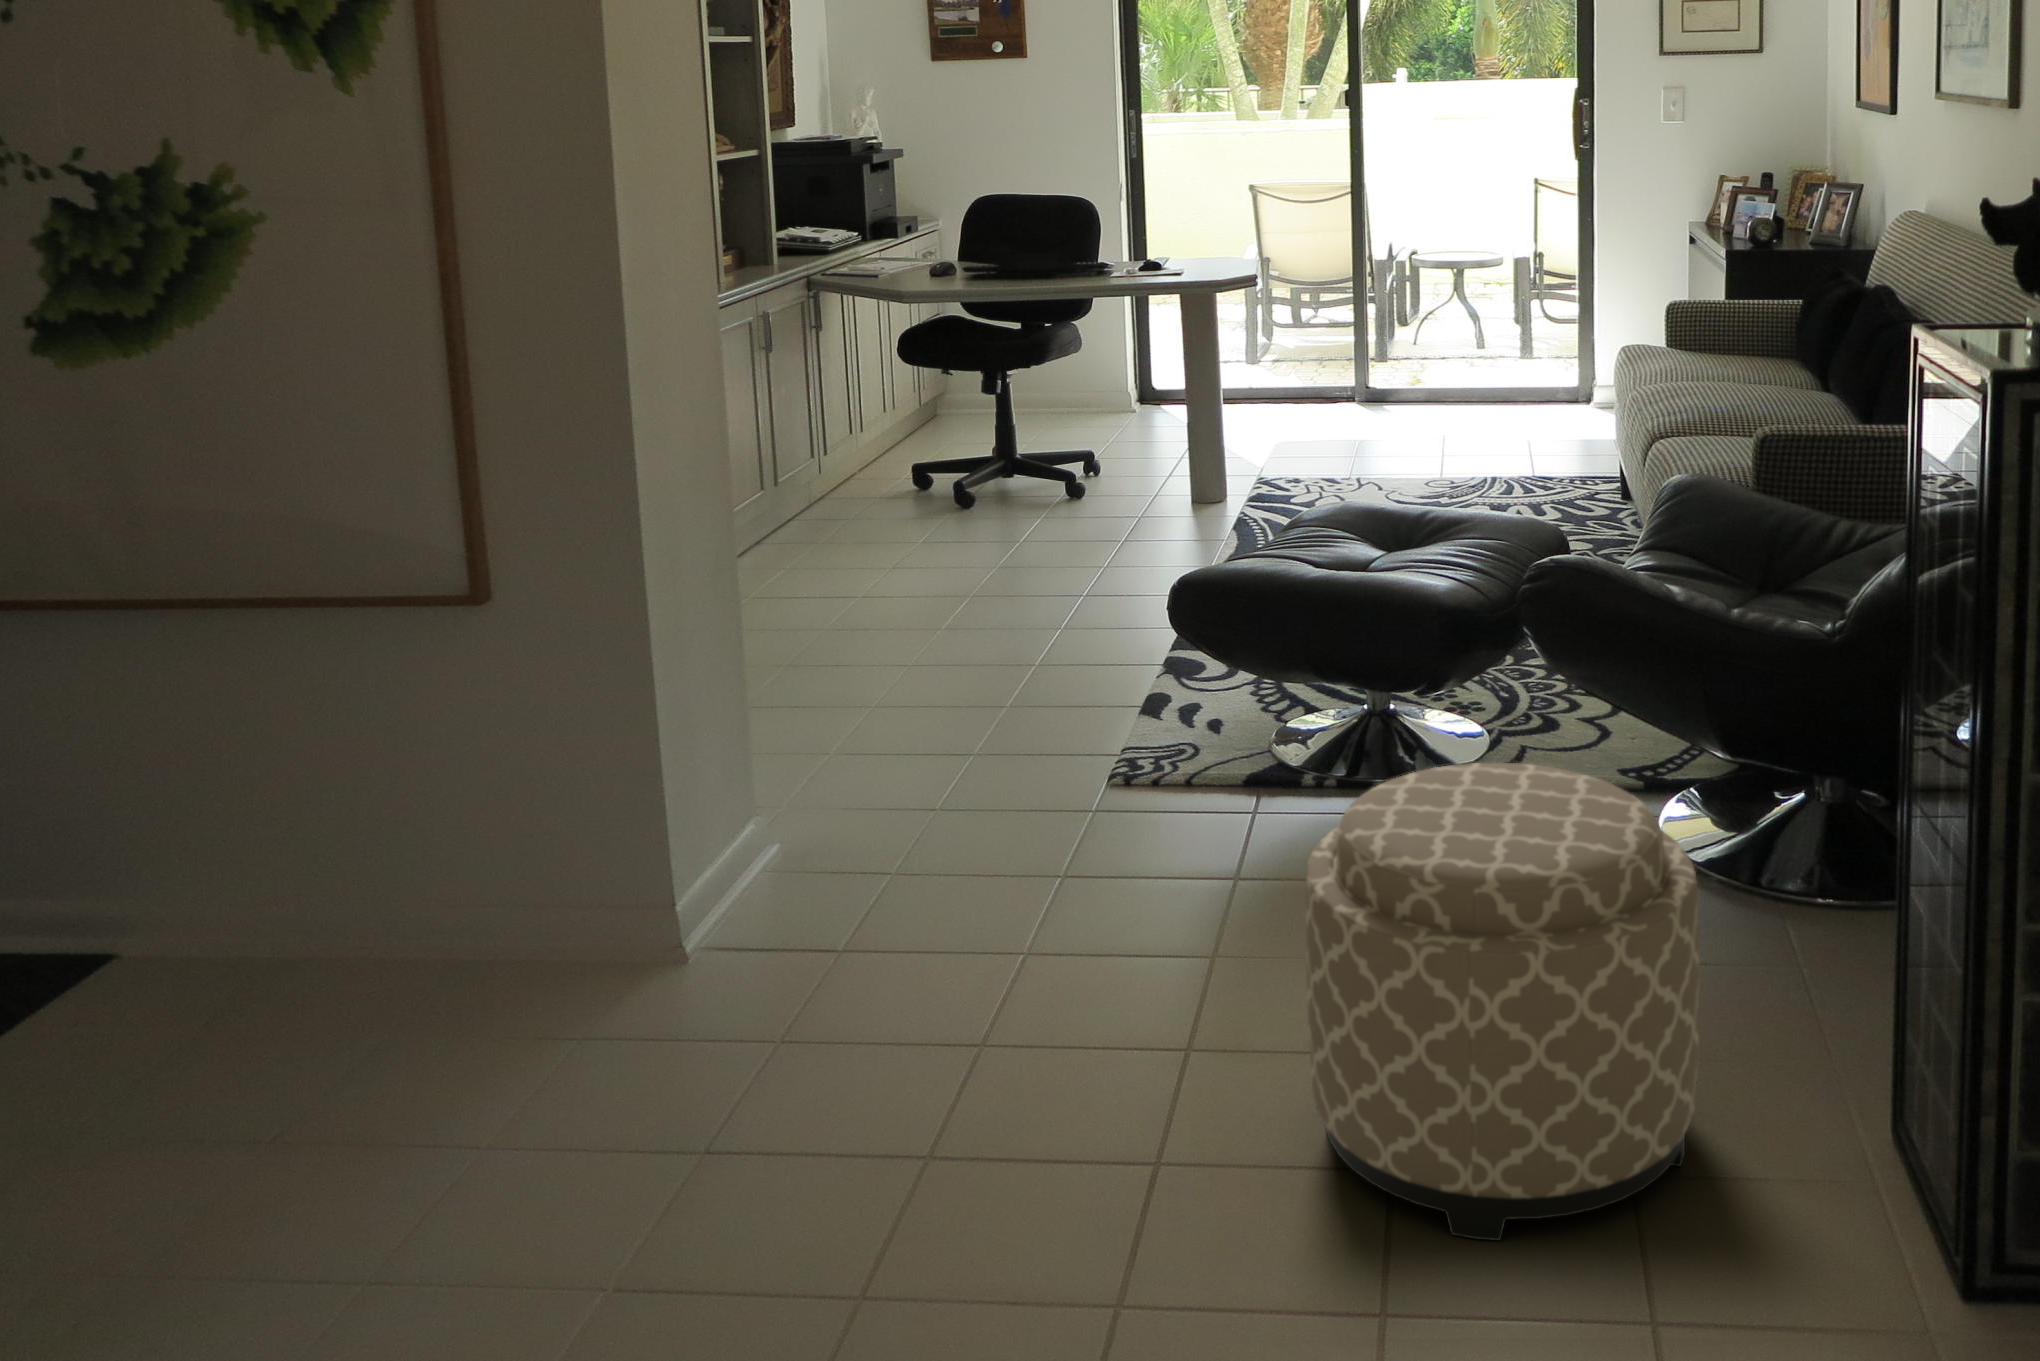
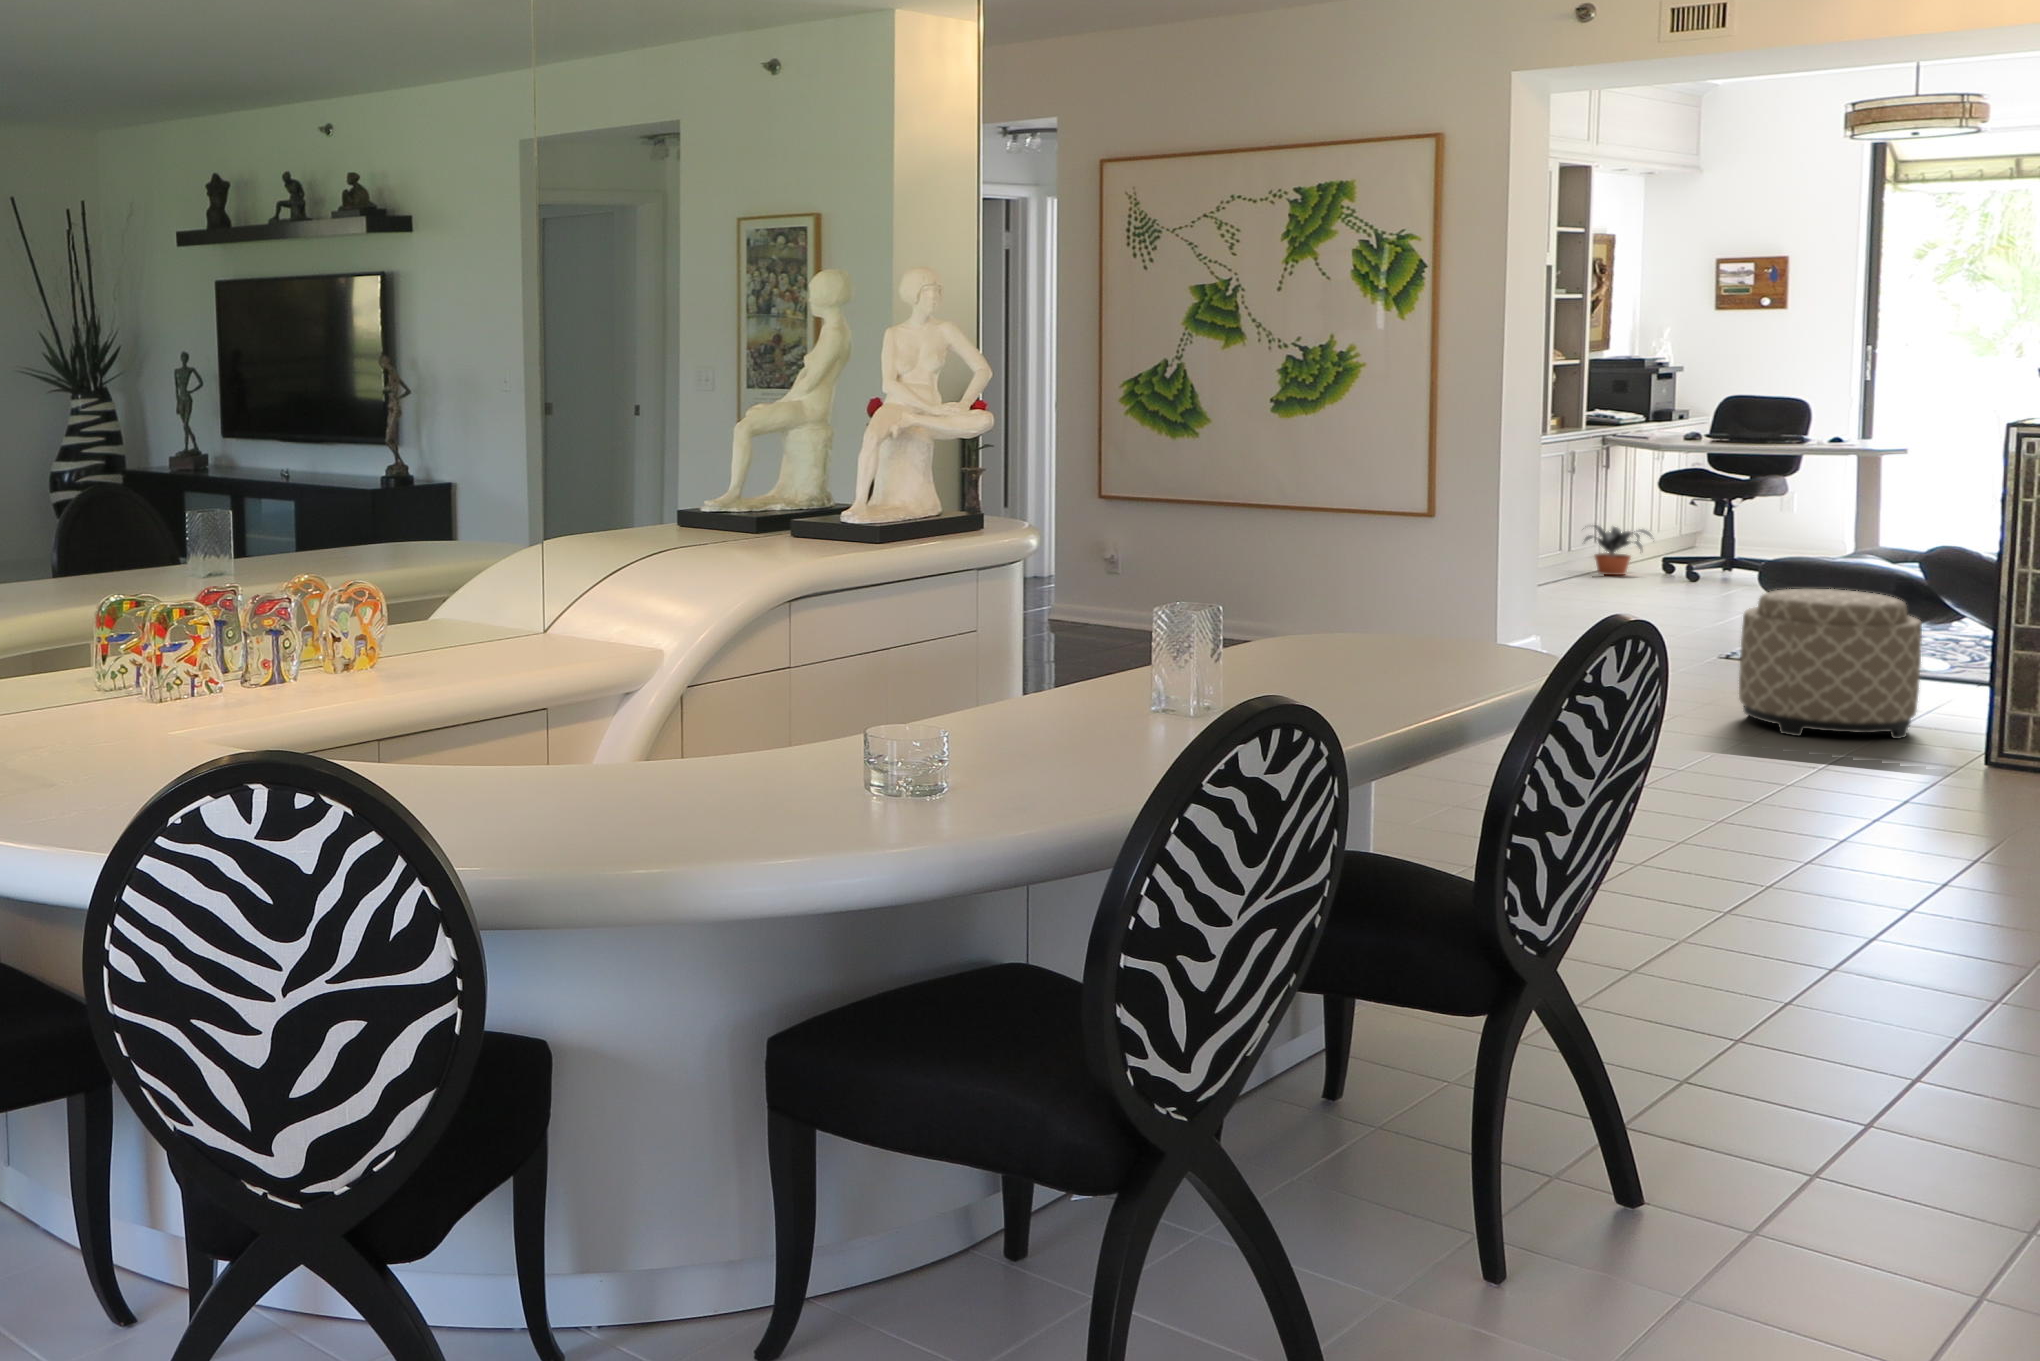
potted plant: none [798,436,913,523] -> present [1585,525,1654,575]

